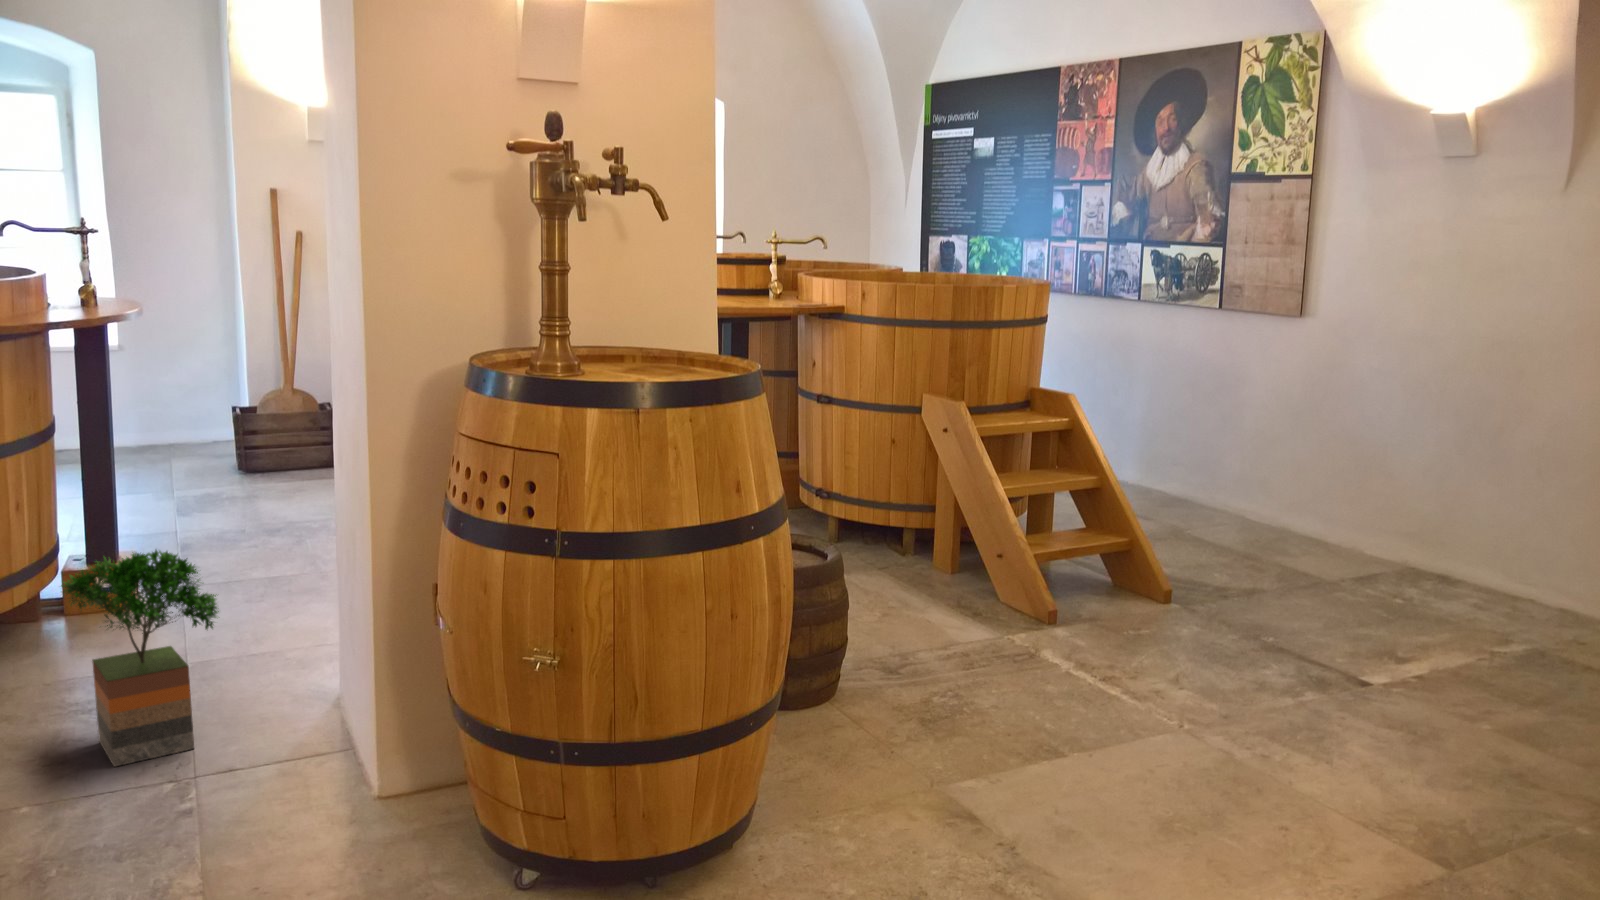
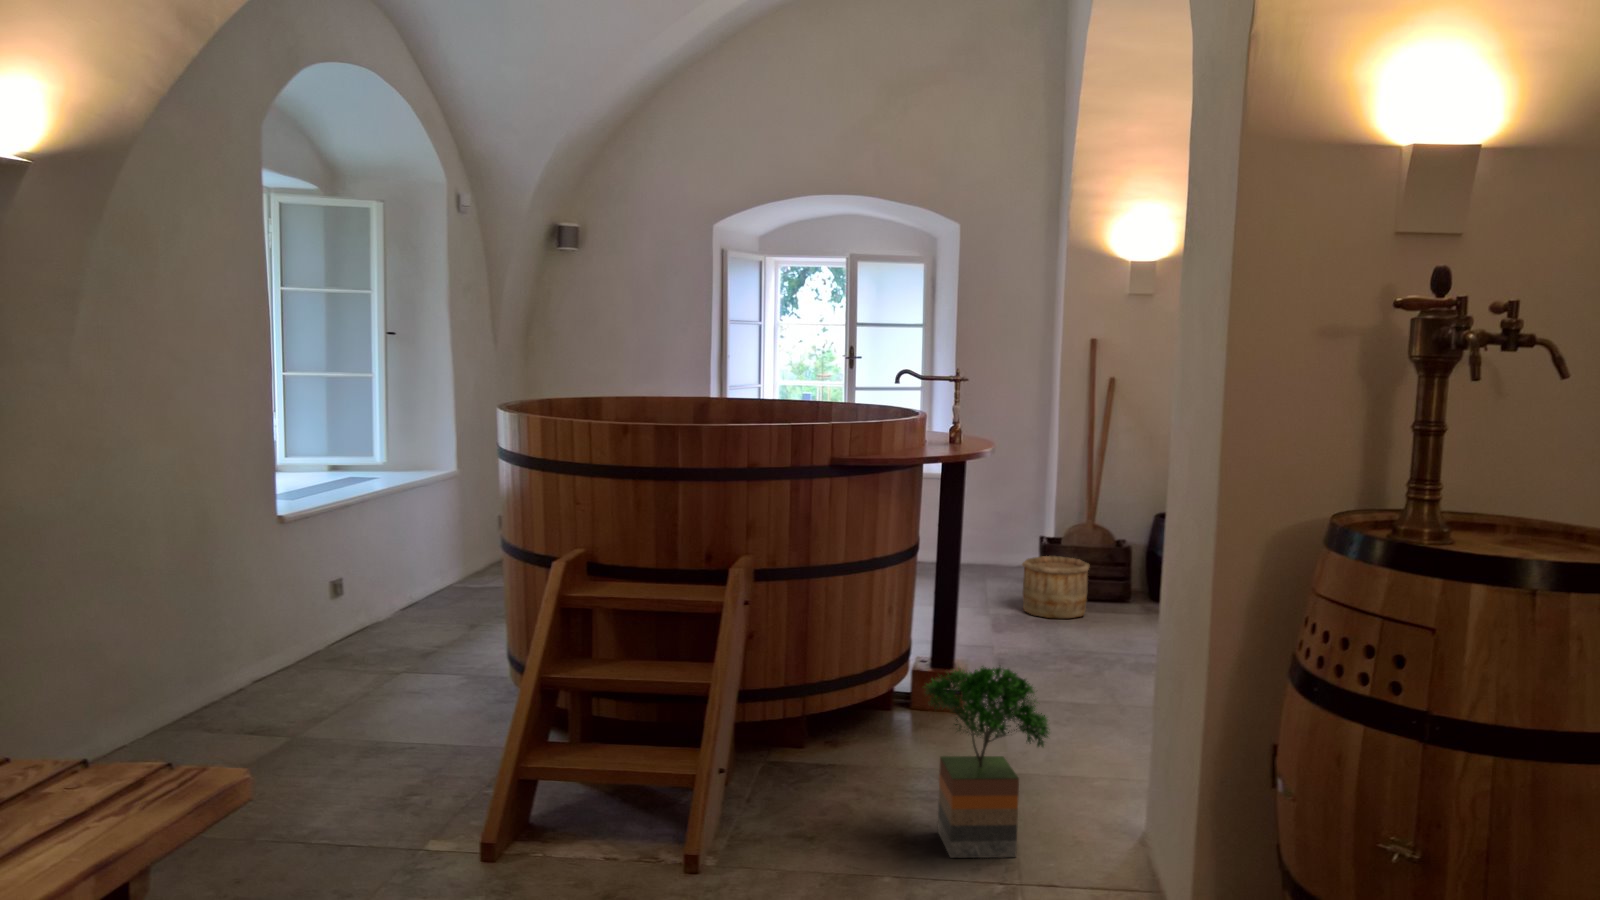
wooden bucket: none [206,426,284,493] -> present [1022,556,1090,618]

